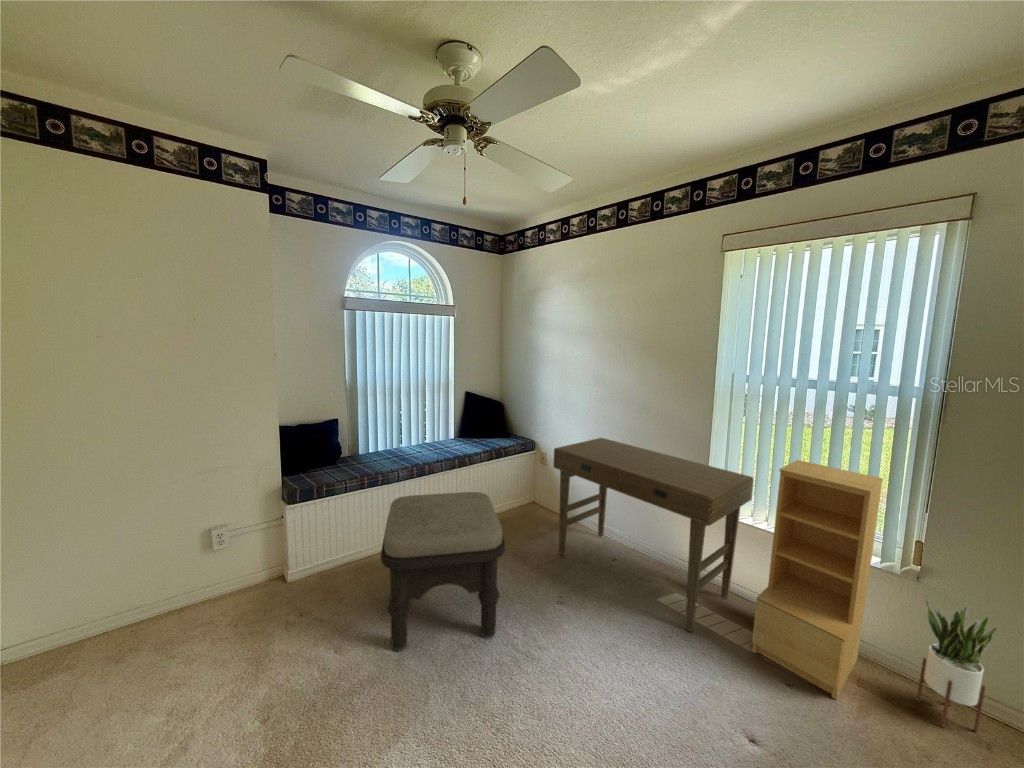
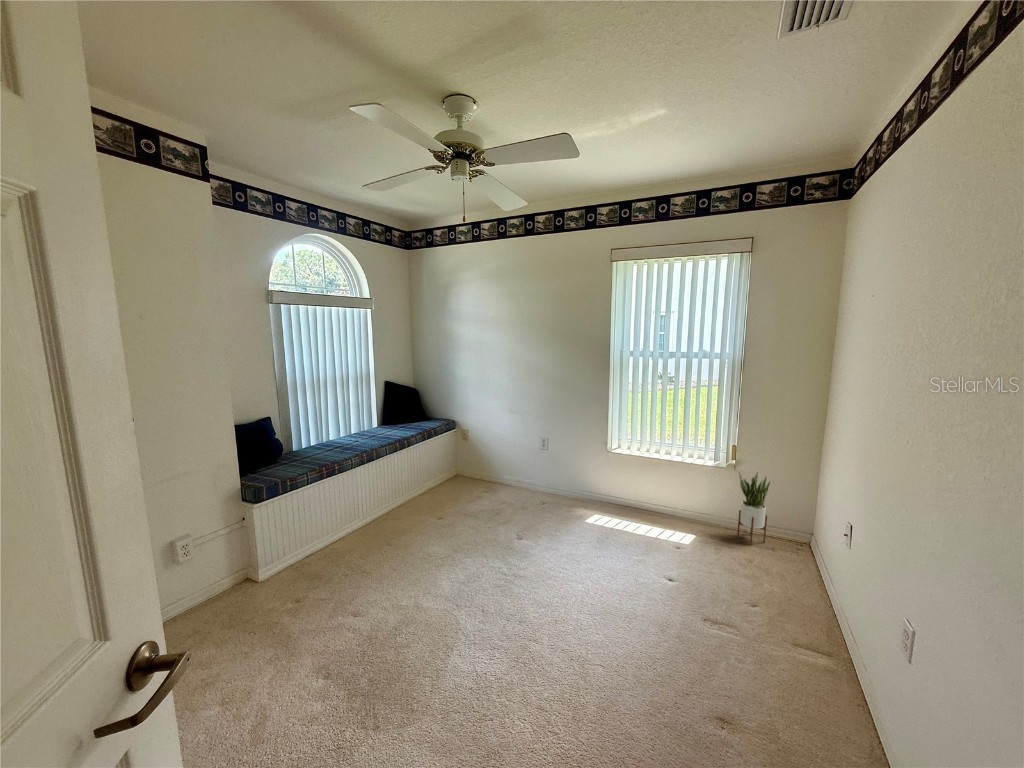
desk: present [554,438,754,632] -> none [493,409,640,534]
bookshelf: present [752,460,883,699] -> none [652,405,714,547]
ottoman: present [381,492,505,651] -> none [370,463,488,600]

